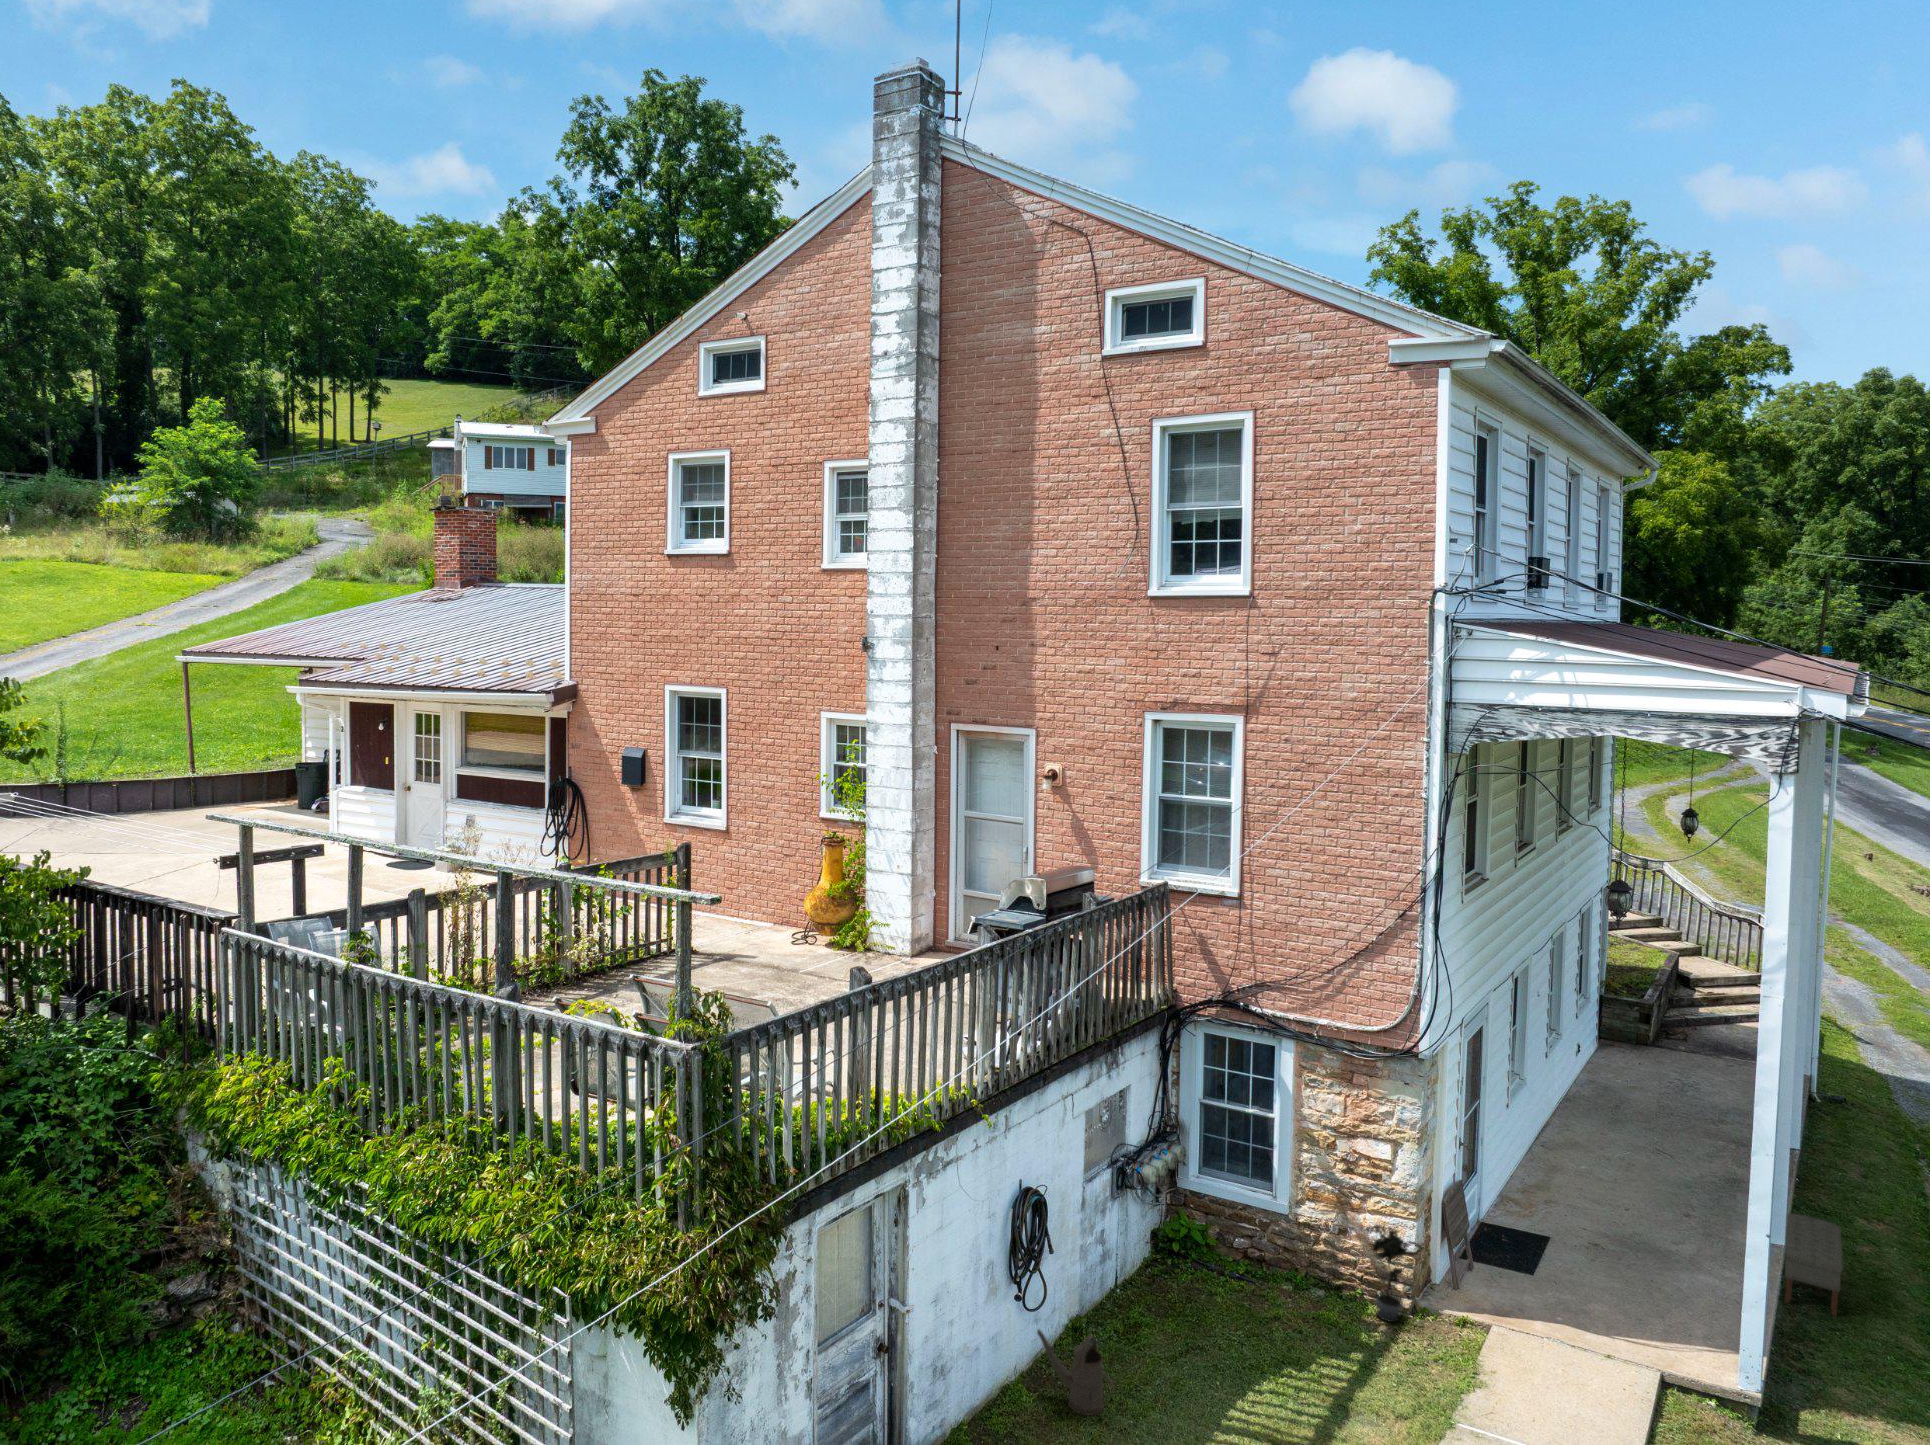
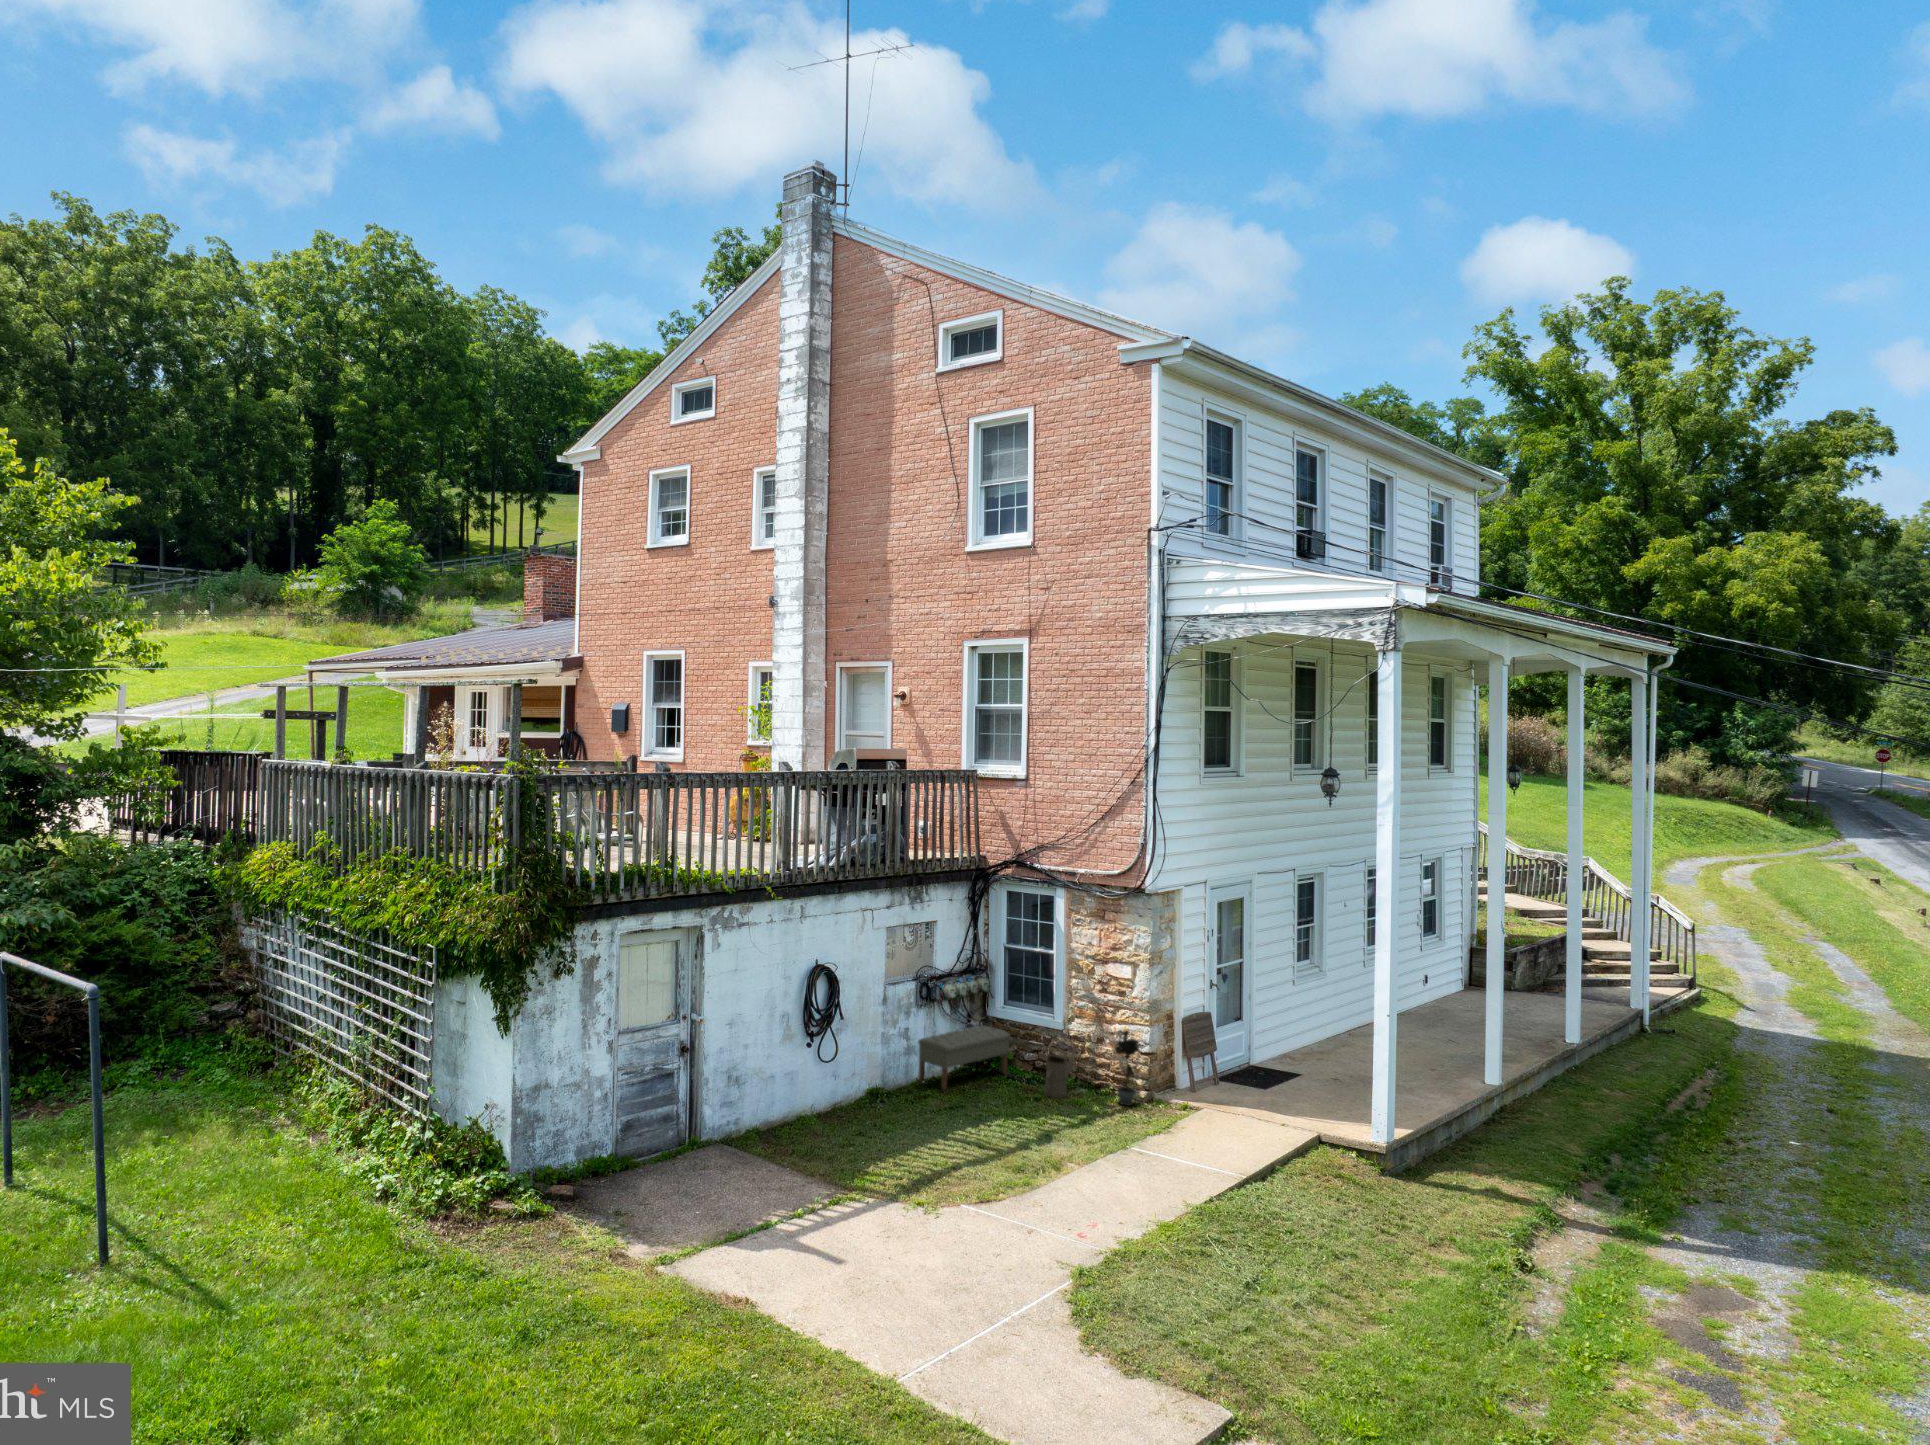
bench: present [1785,1214,1843,1316] -> present [918,1026,1010,1090]
watering can: present [1037,1330,1114,1415] -> present [1044,1049,1076,1098]

